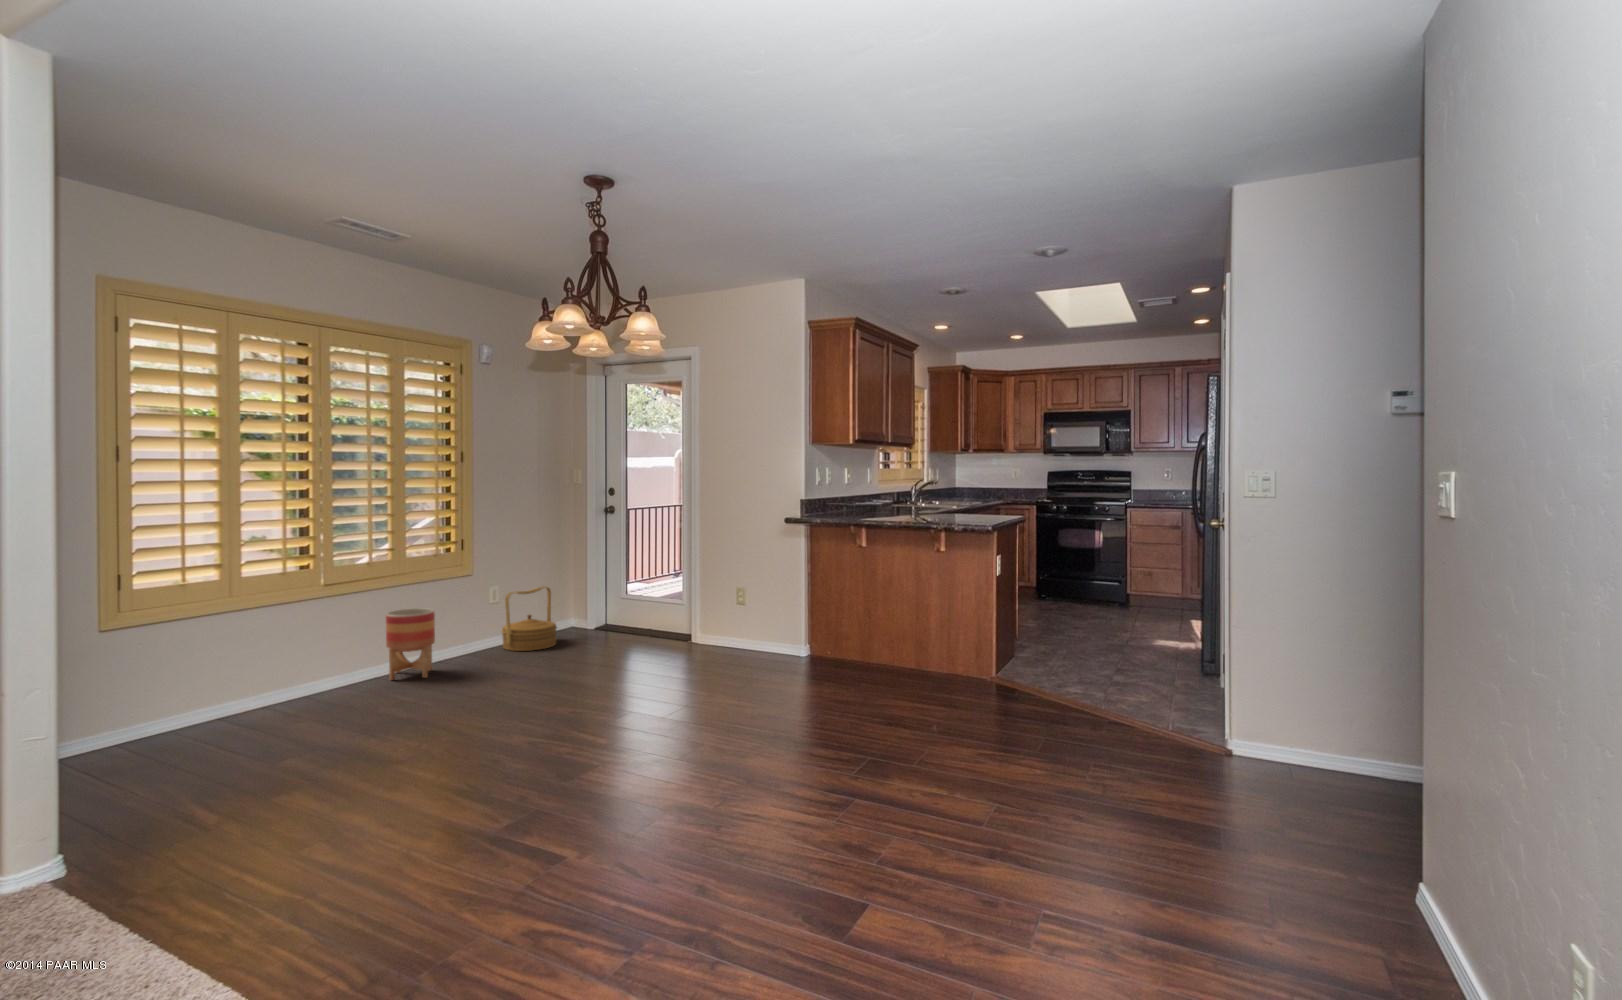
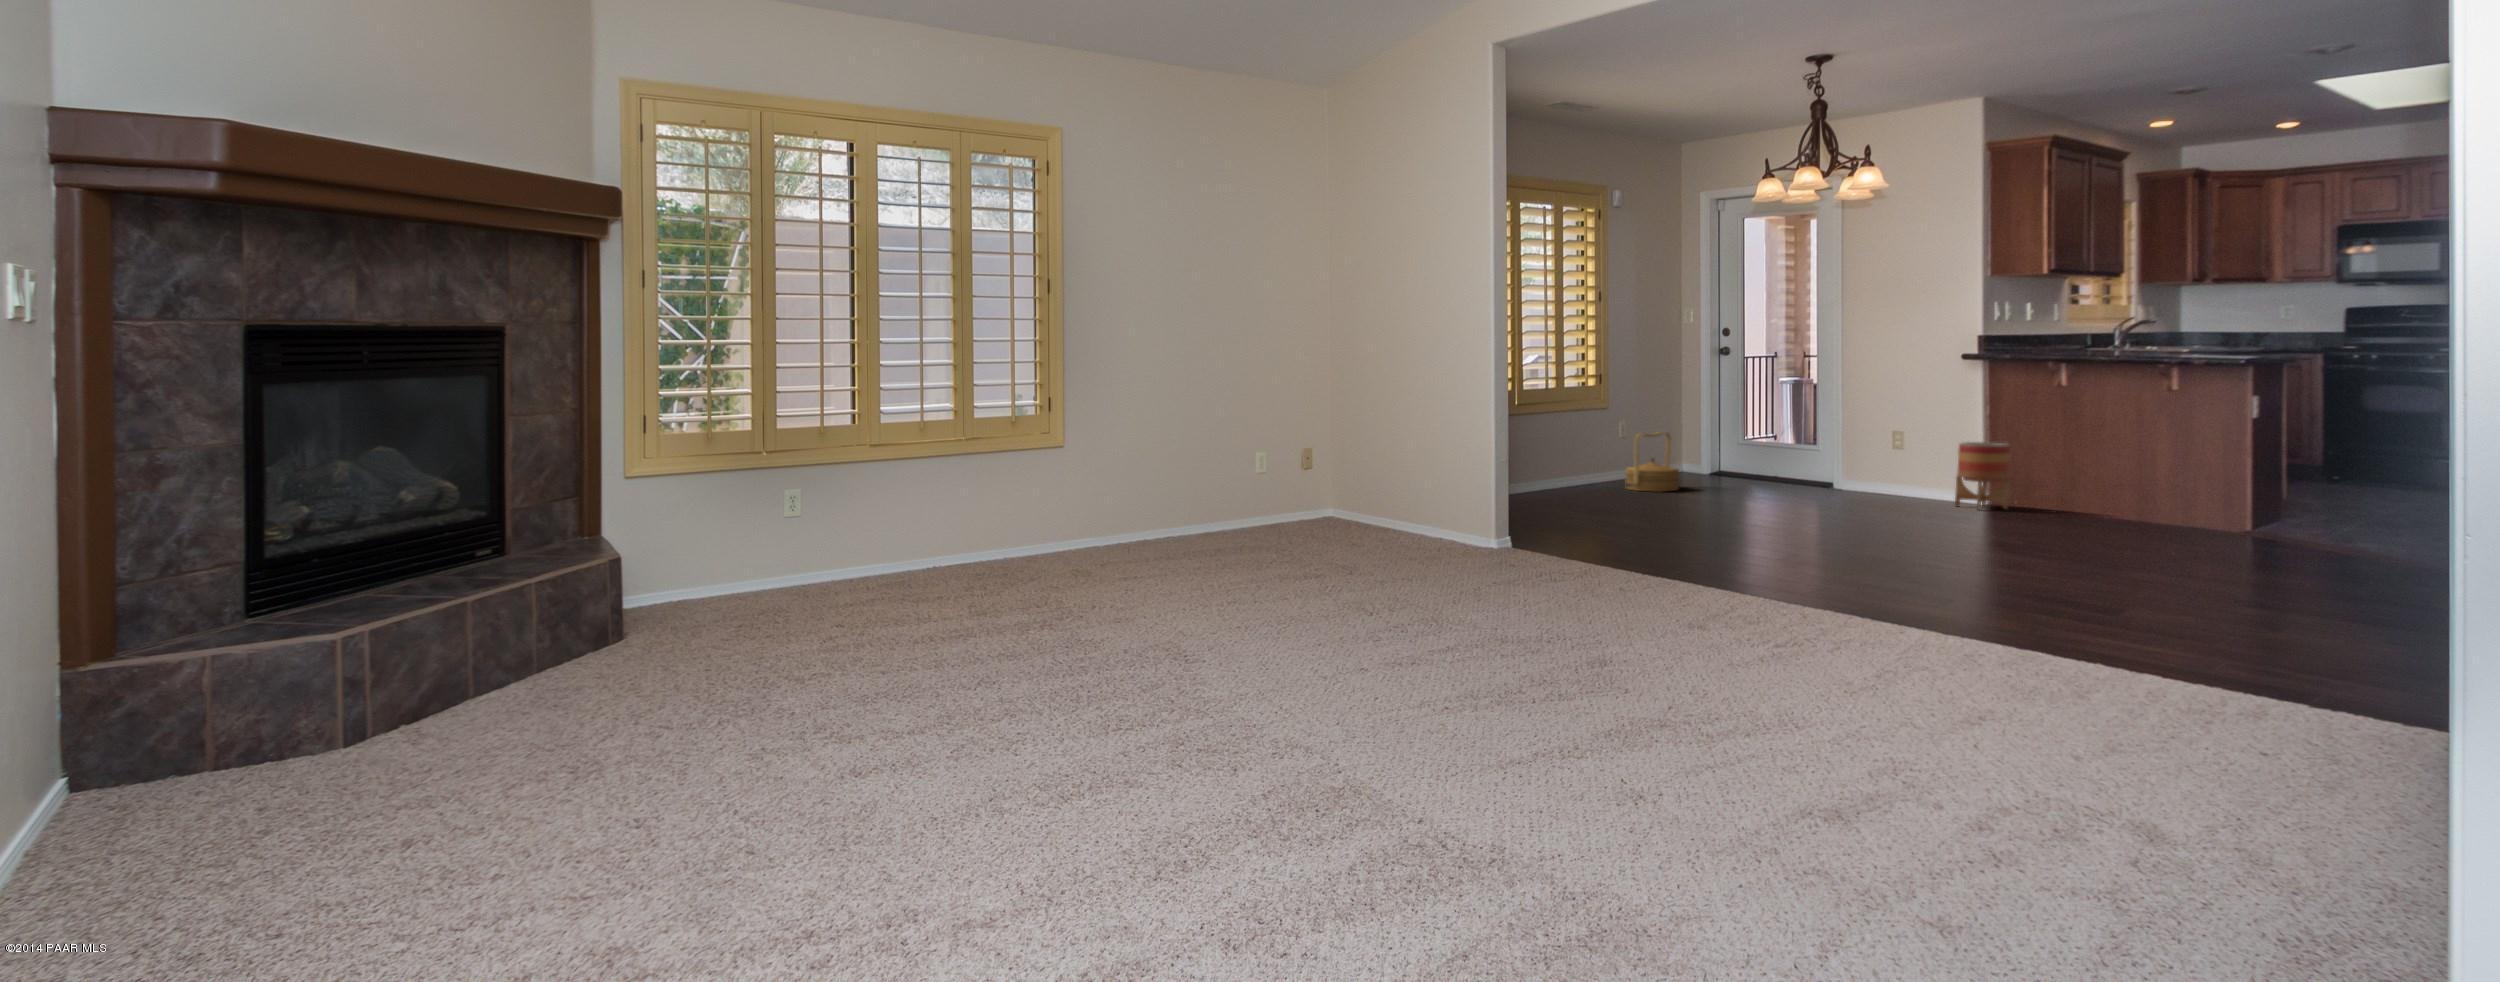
planter: present [386,608,435,680] -> present [1955,442,2010,510]

